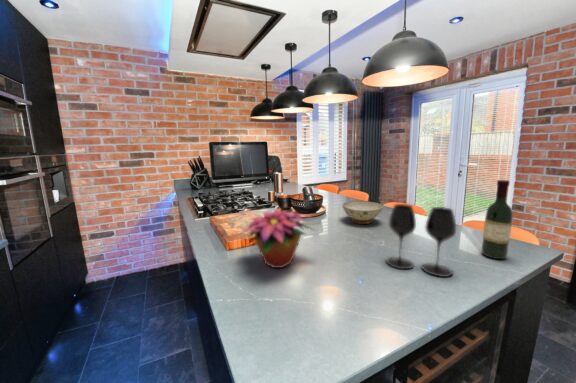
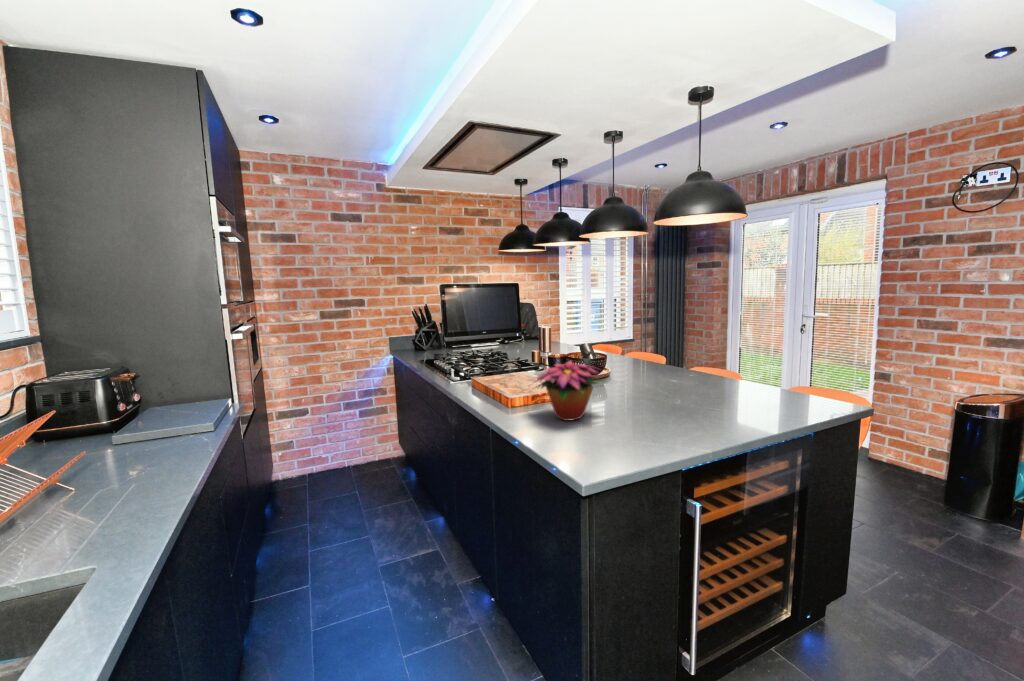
wine bottle: present [481,180,513,259] -> none [786,331,814,415]
ceramic bowl: present [342,201,383,224] -> none [632,360,682,387]
wine glass: present [386,204,456,277] -> none [682,356,749,426]

